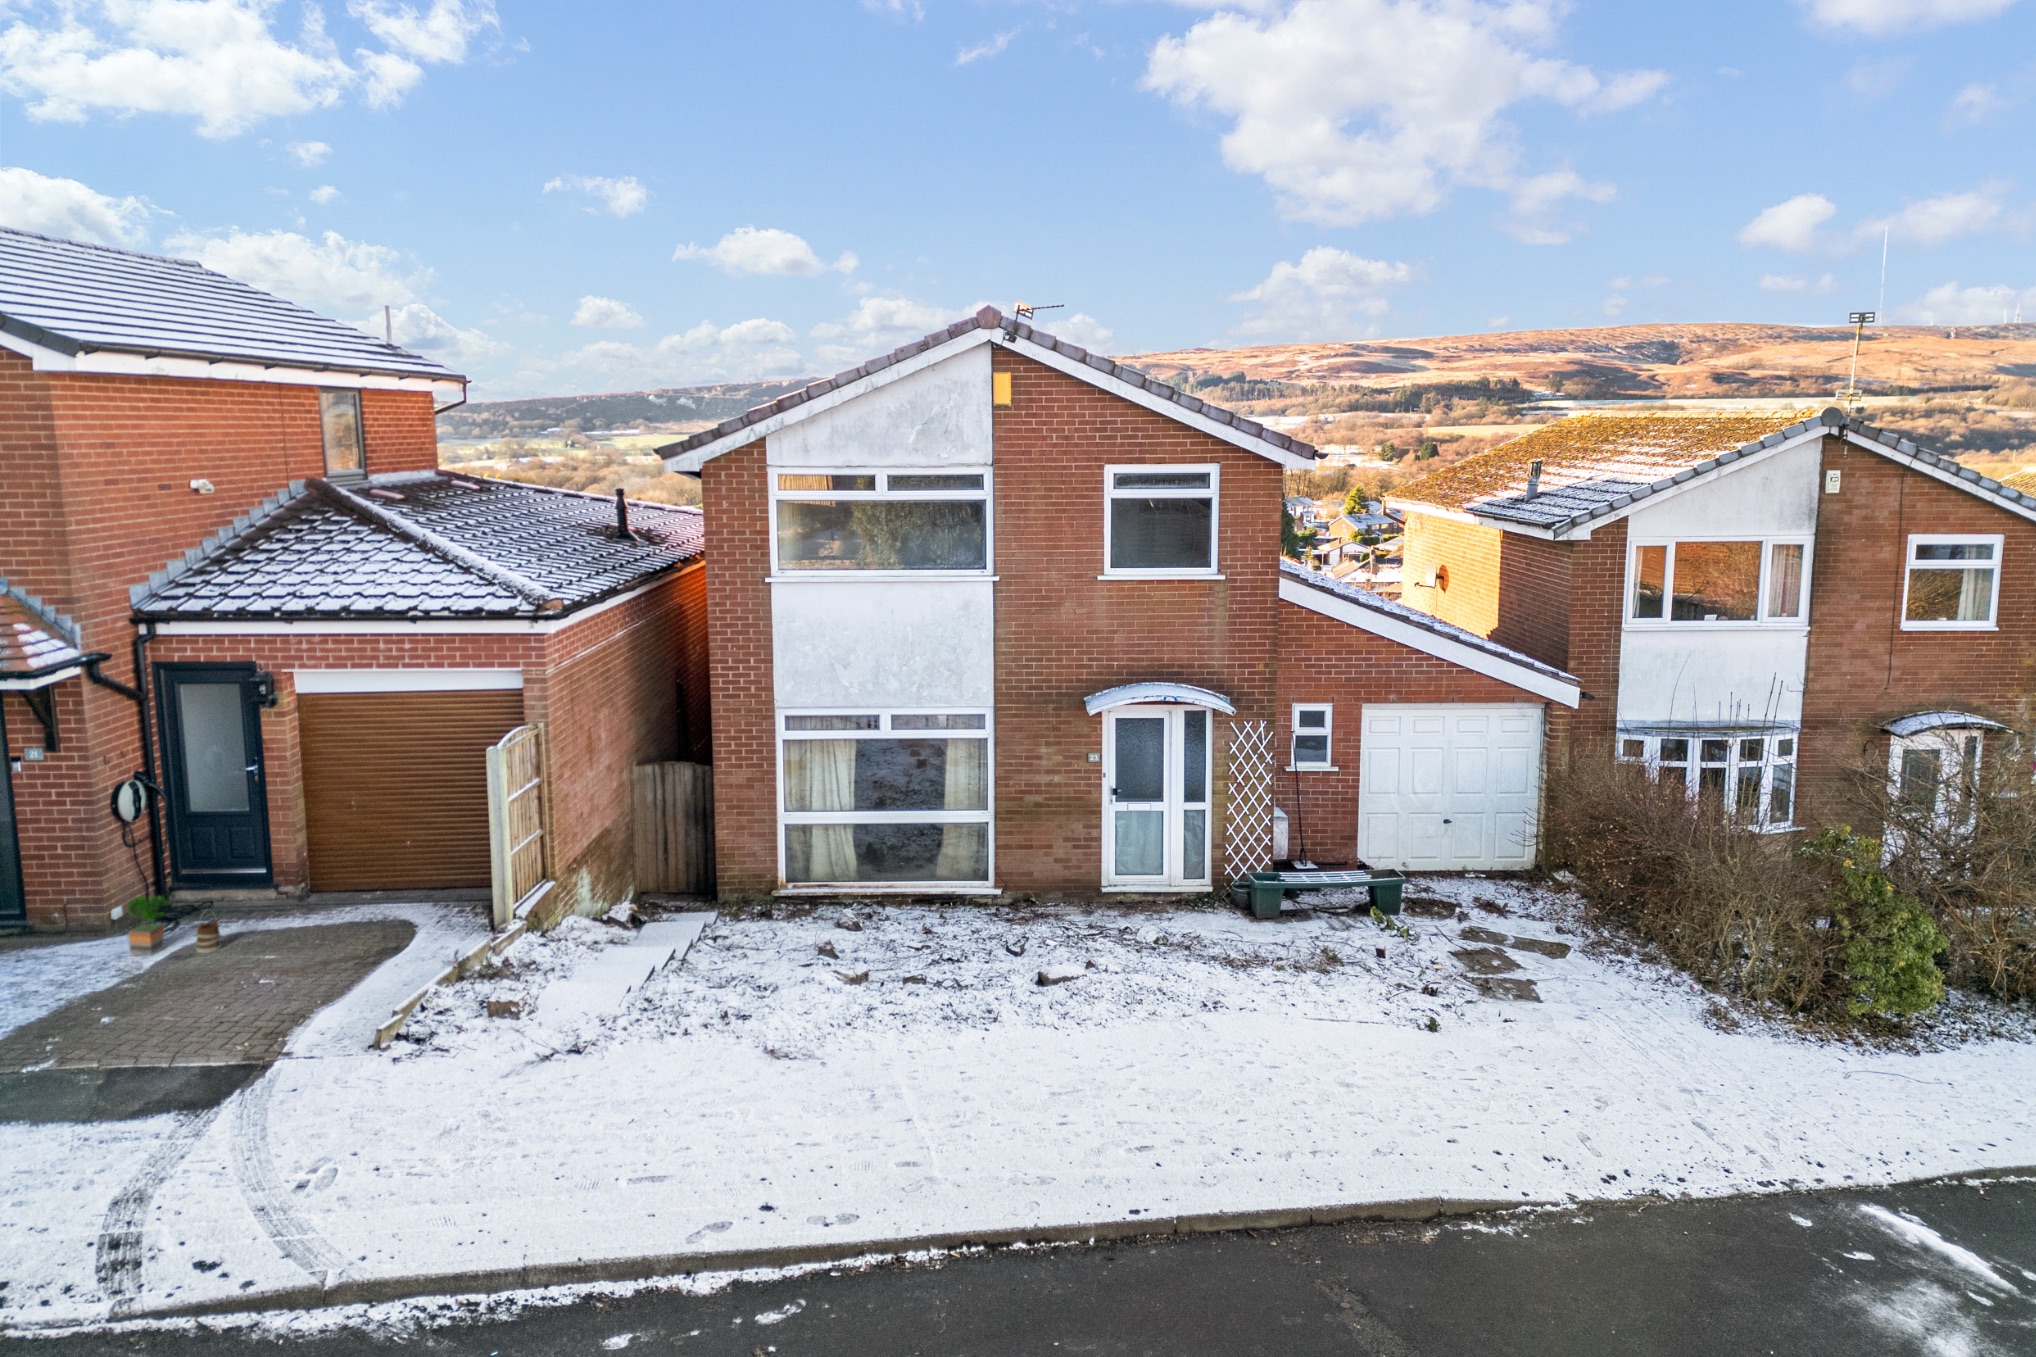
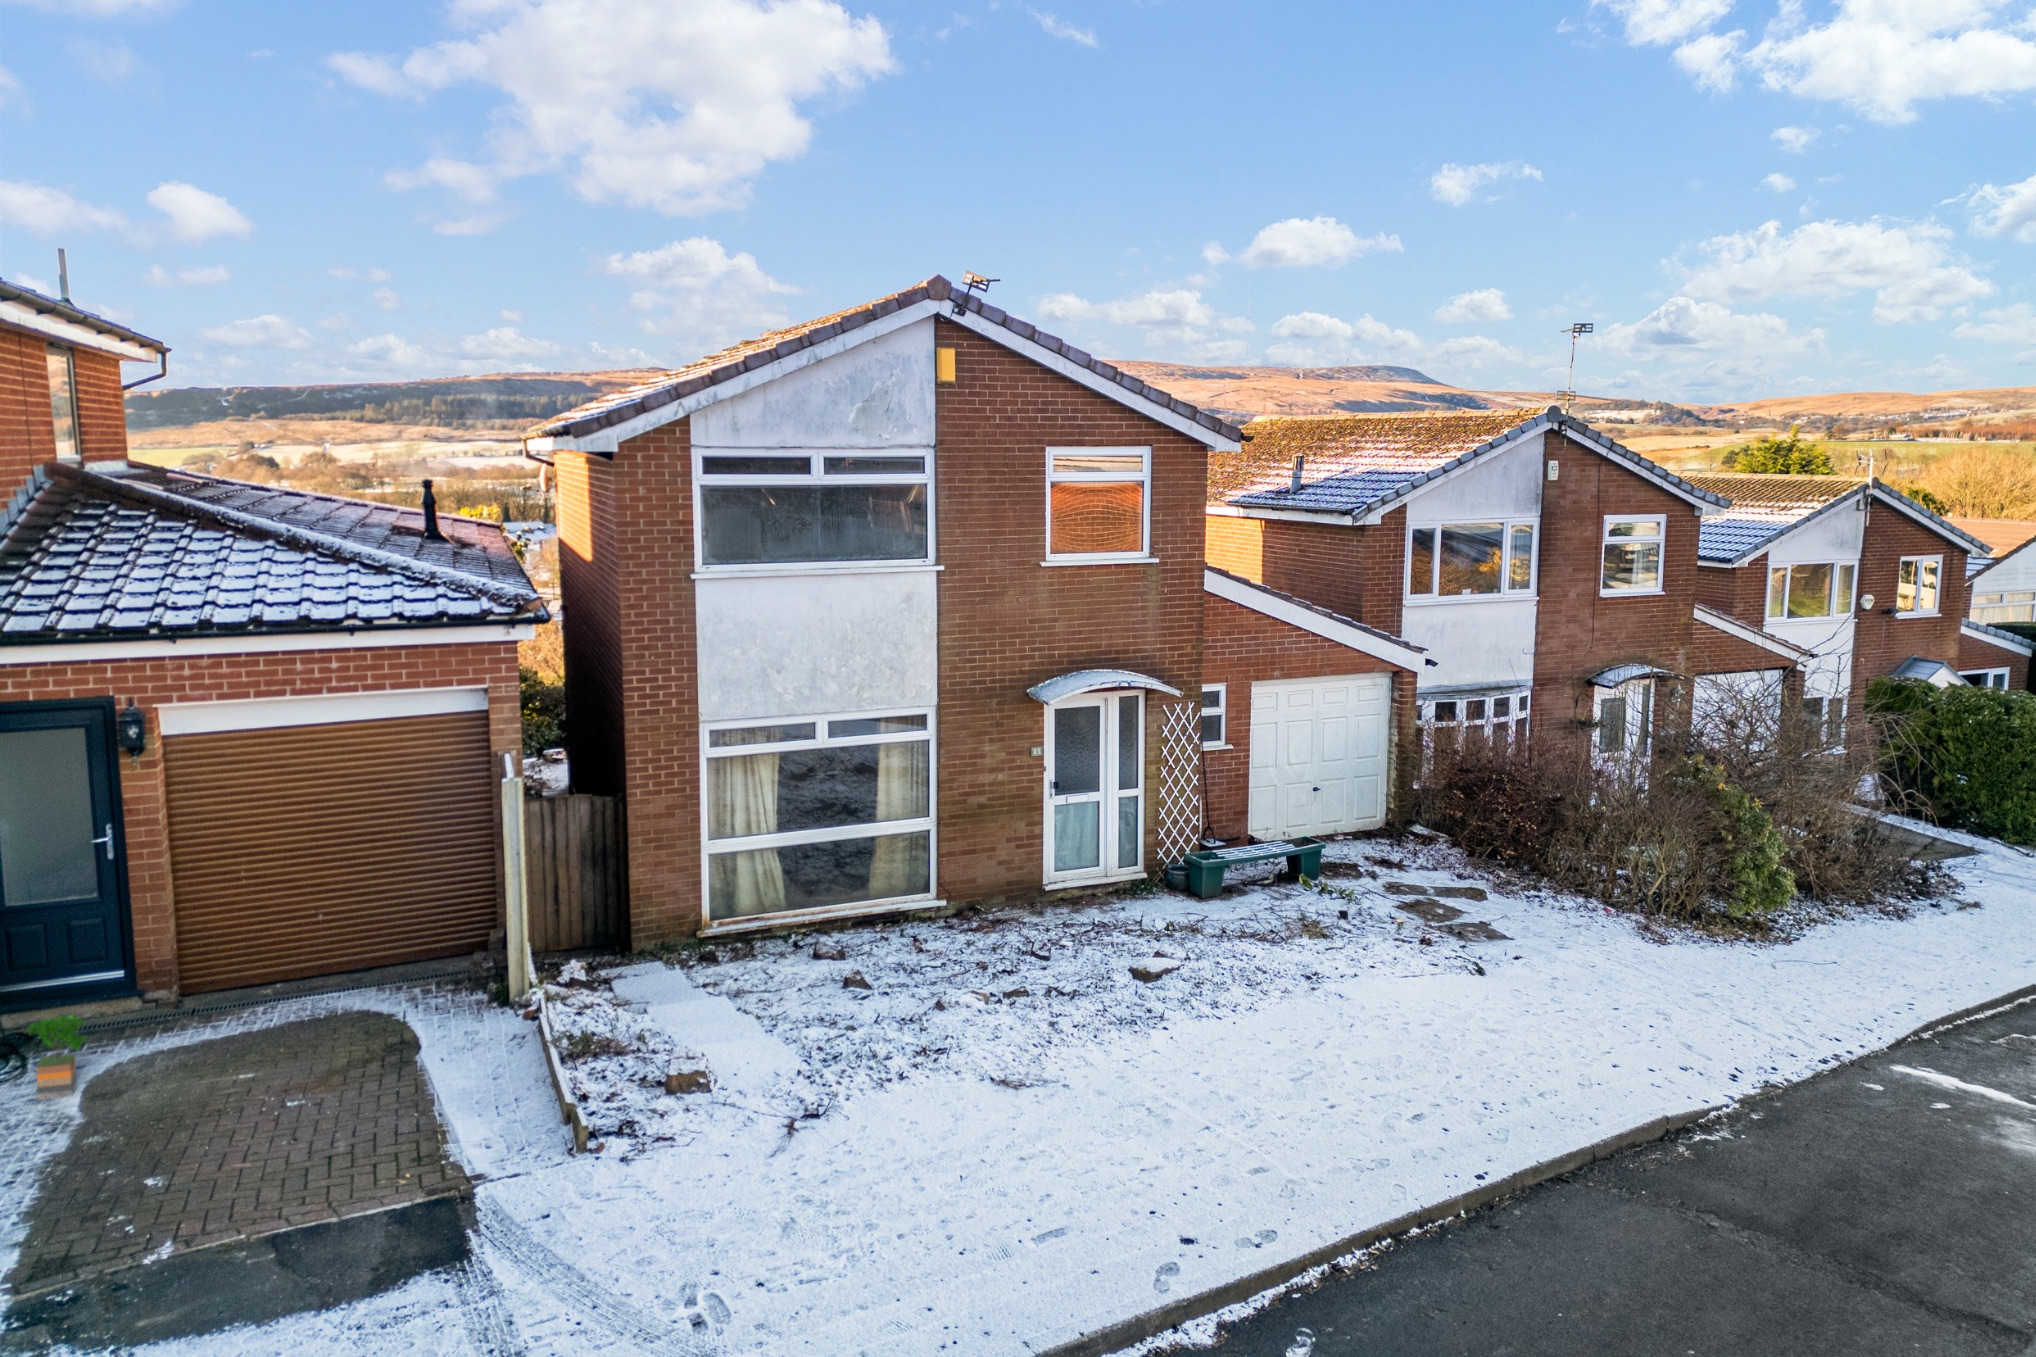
wooden bucket: present [196,912,222,953] -> none [131,1024,165,1083]

